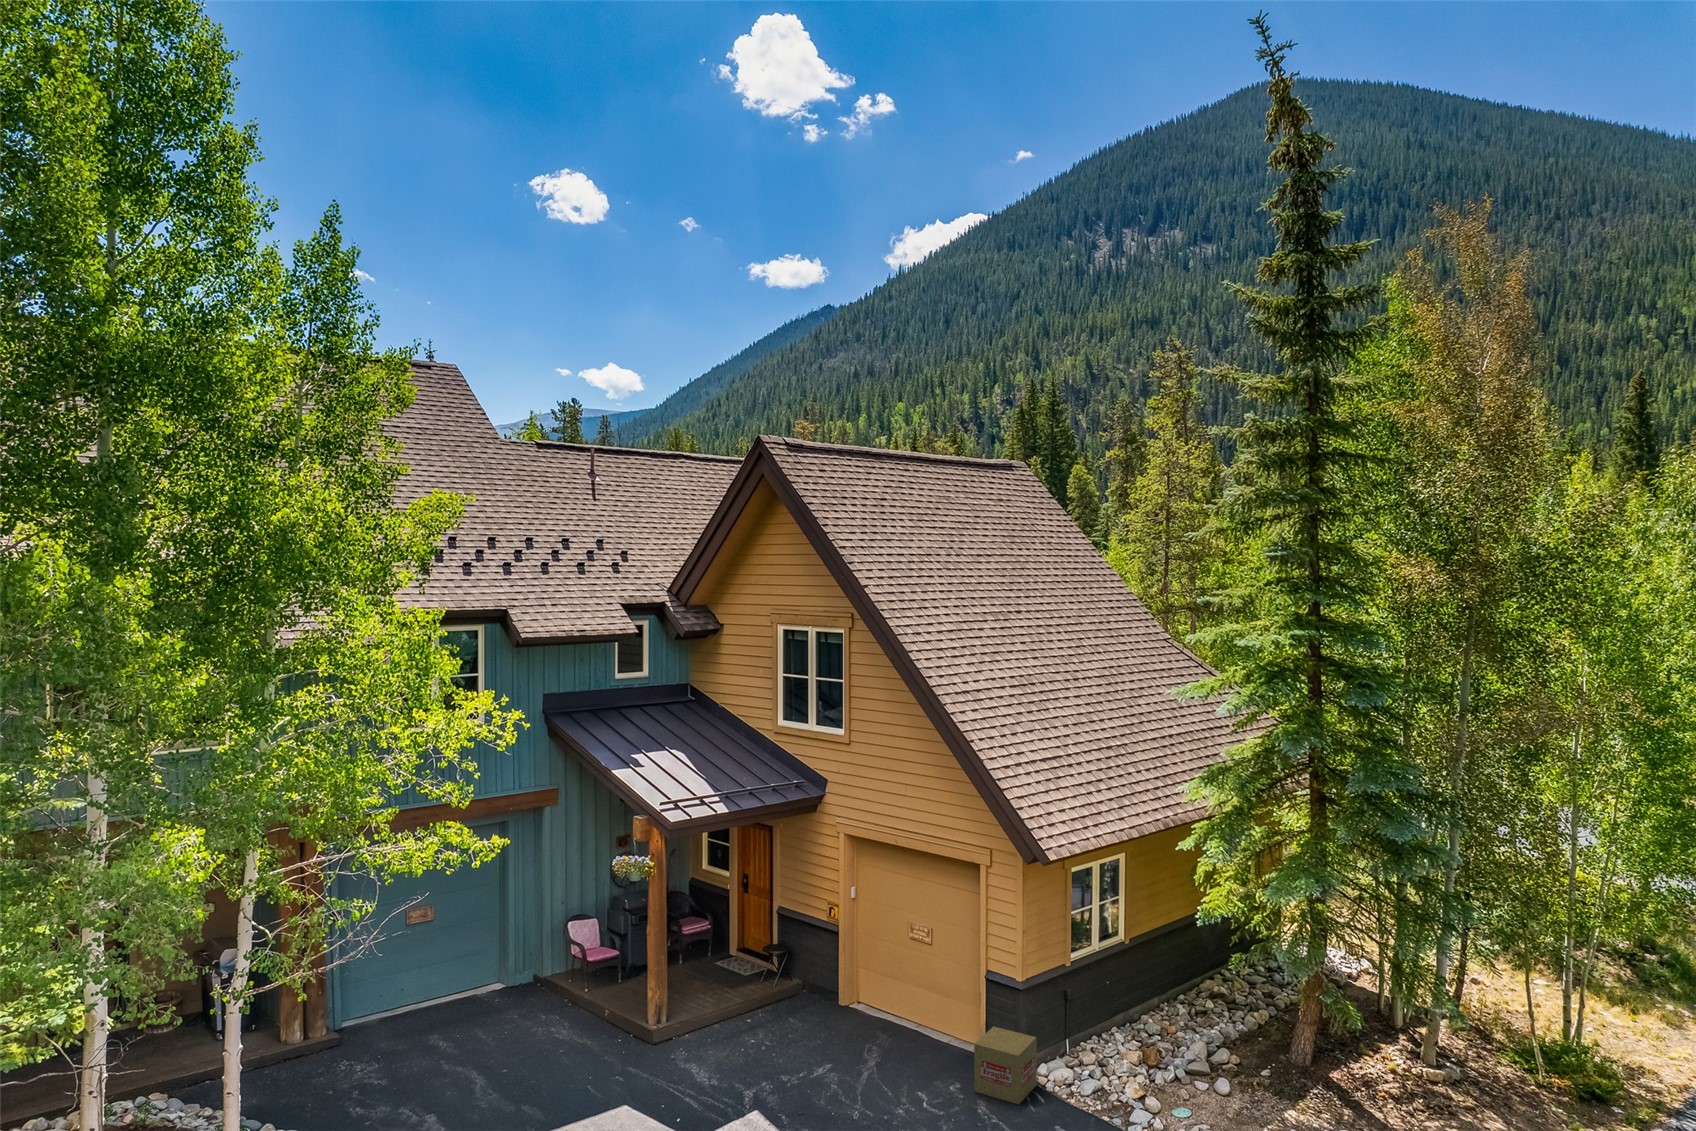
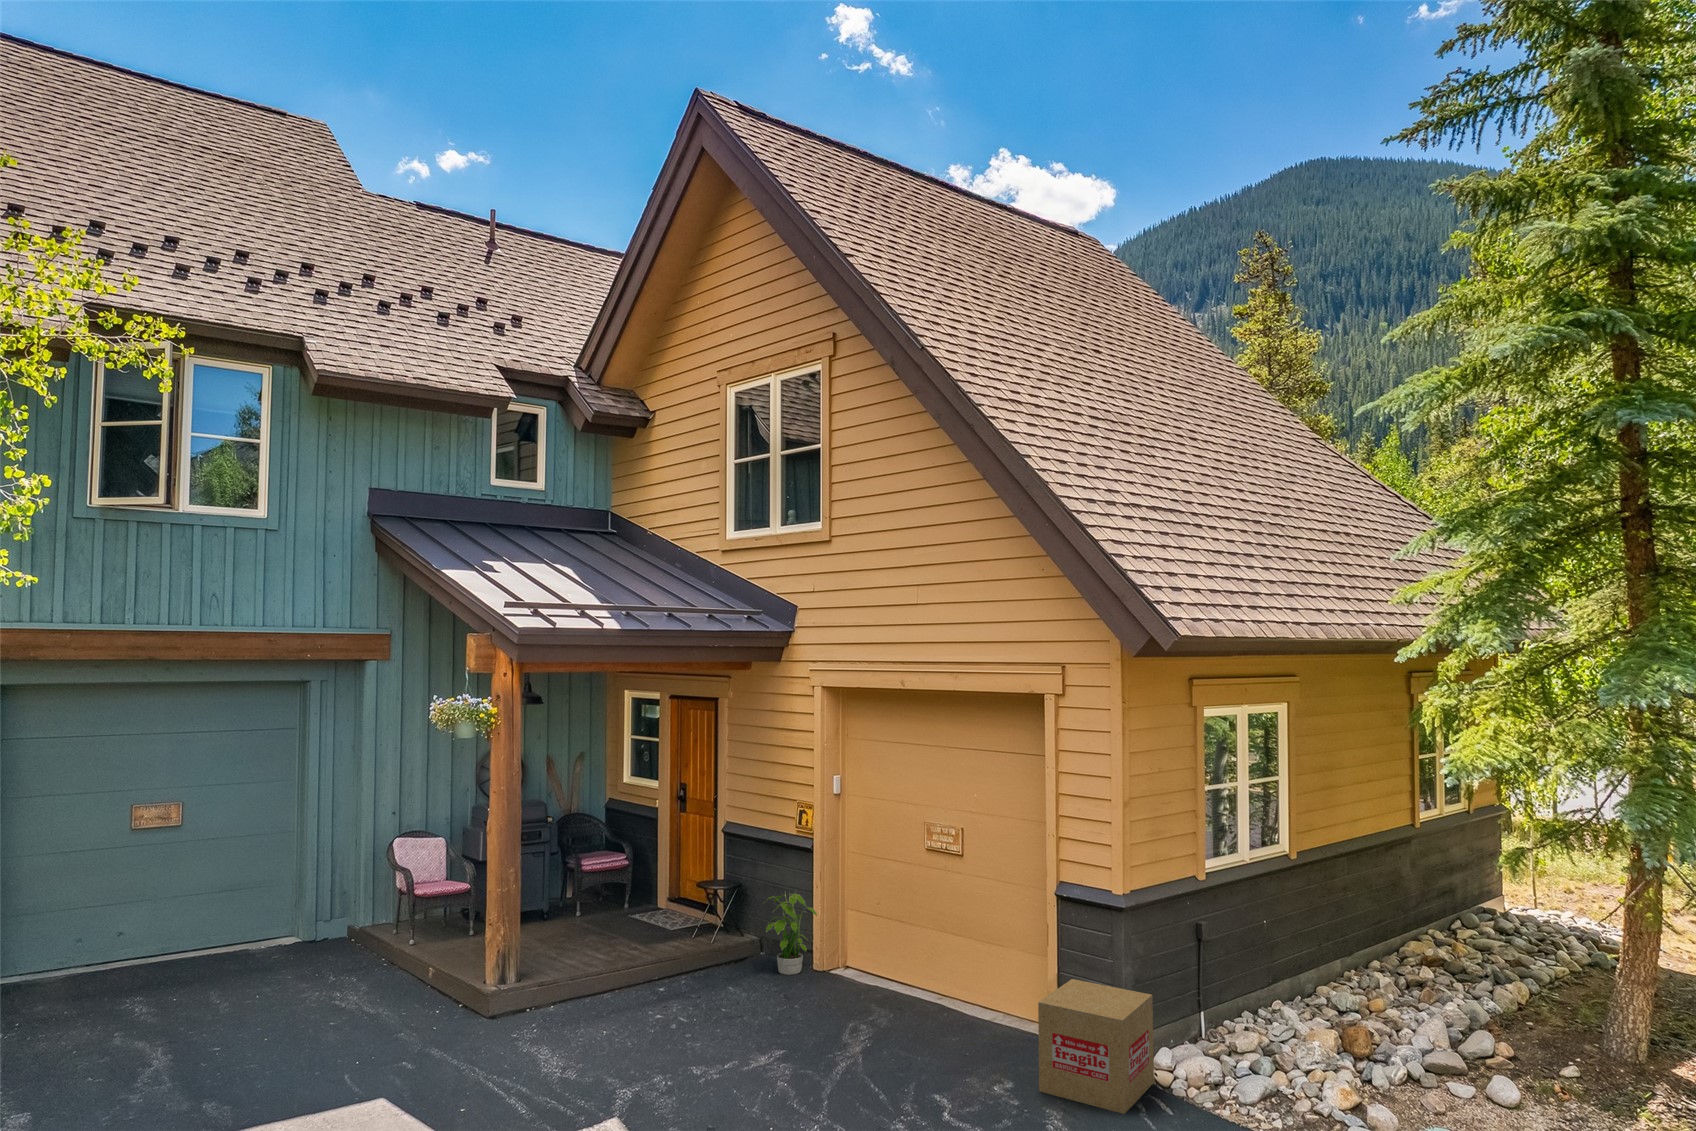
potted plant: none [809,958,842,1012] -> present [764,894,817,975]

